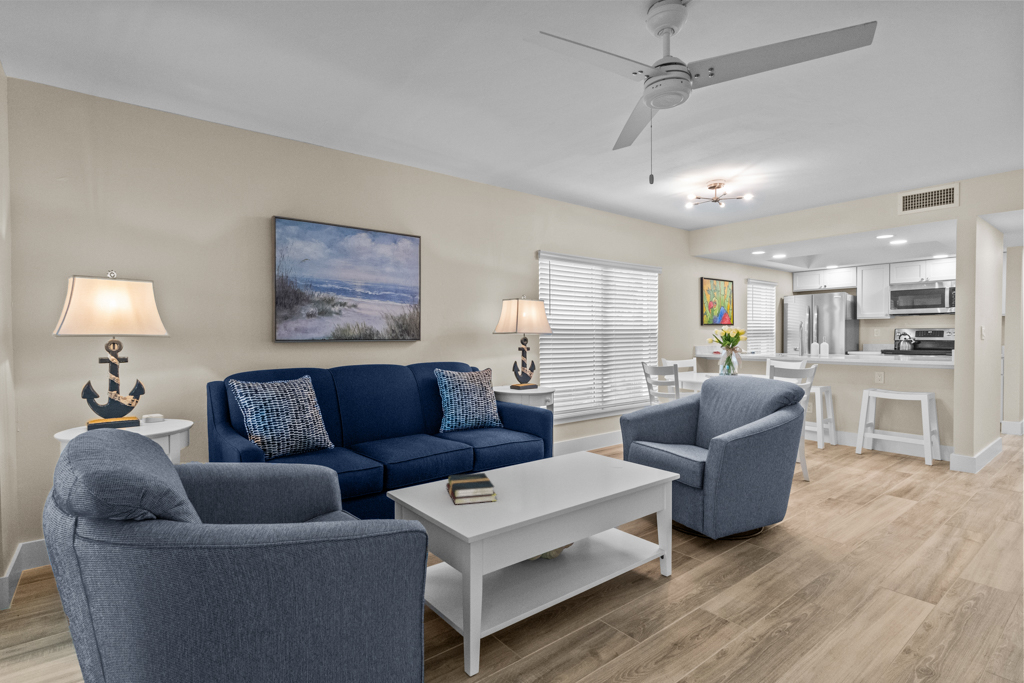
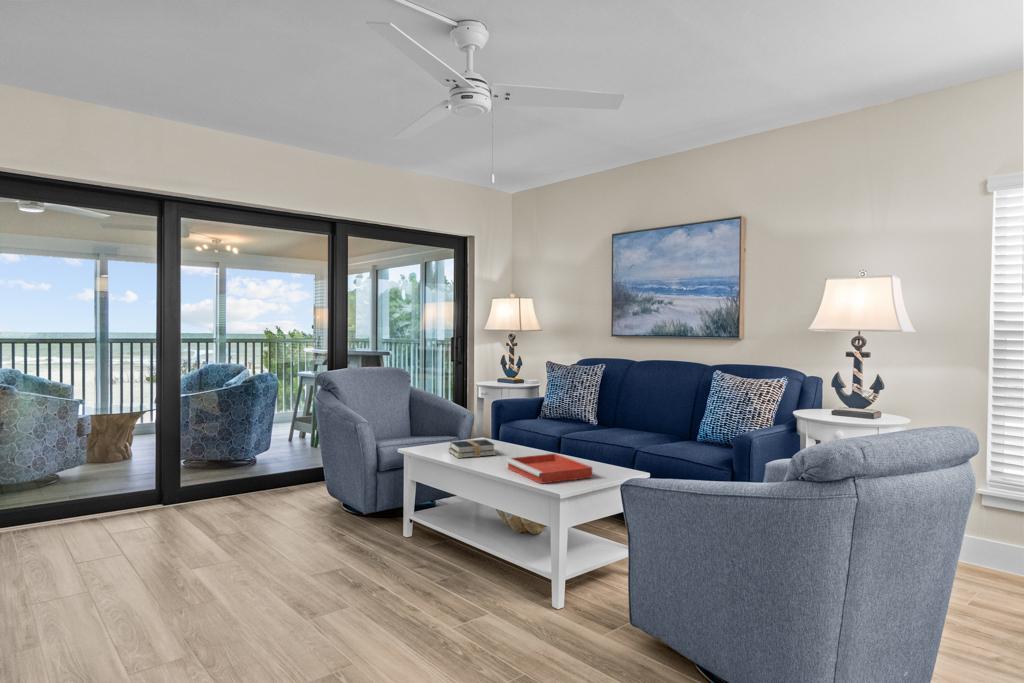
tray: none [530,454,618,484] -> present [506,454,592,484]

